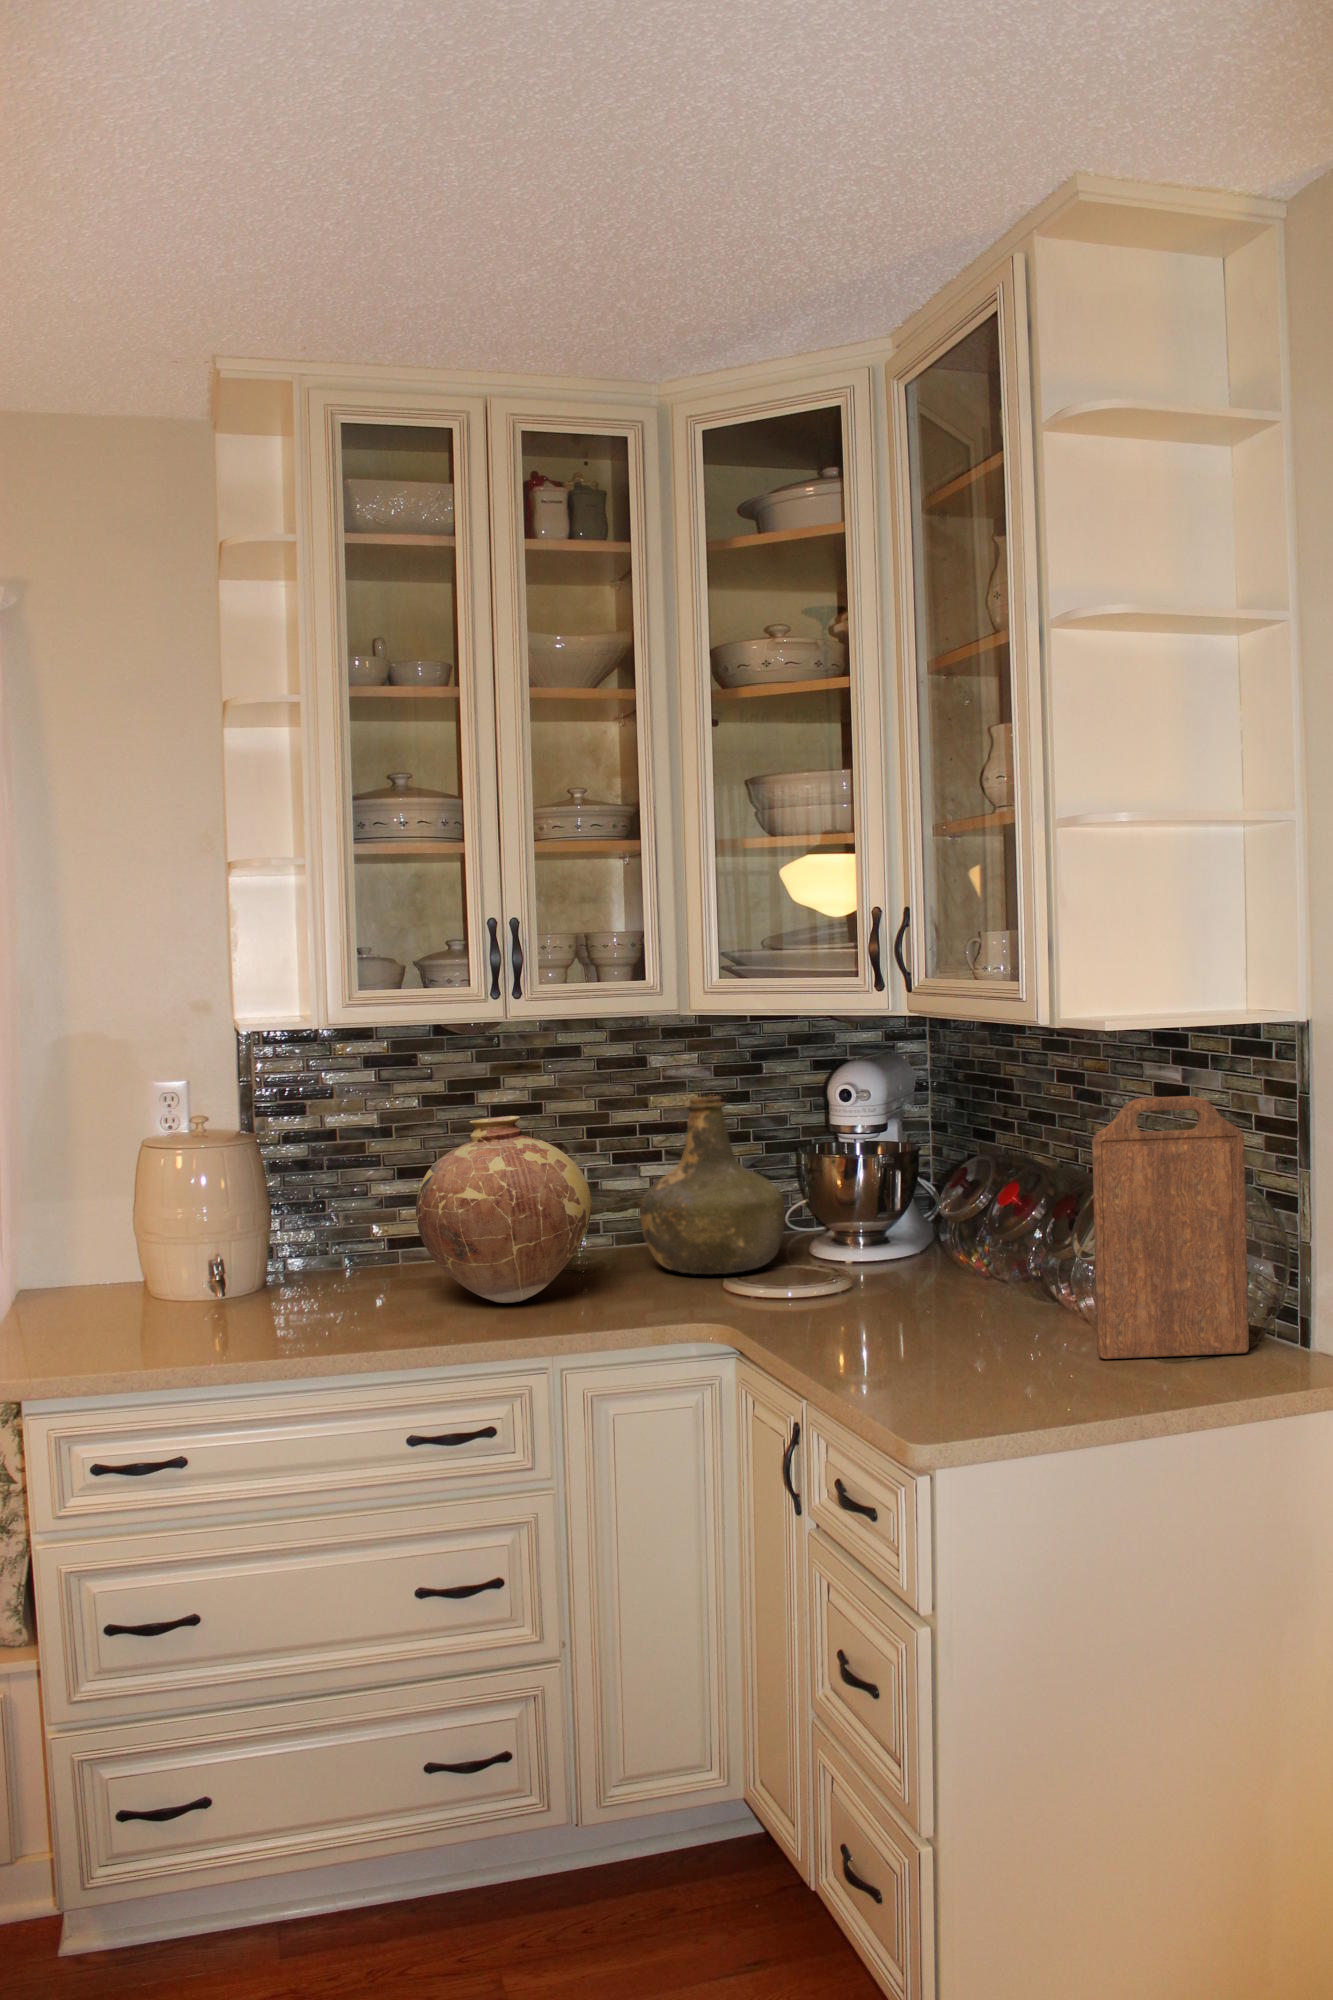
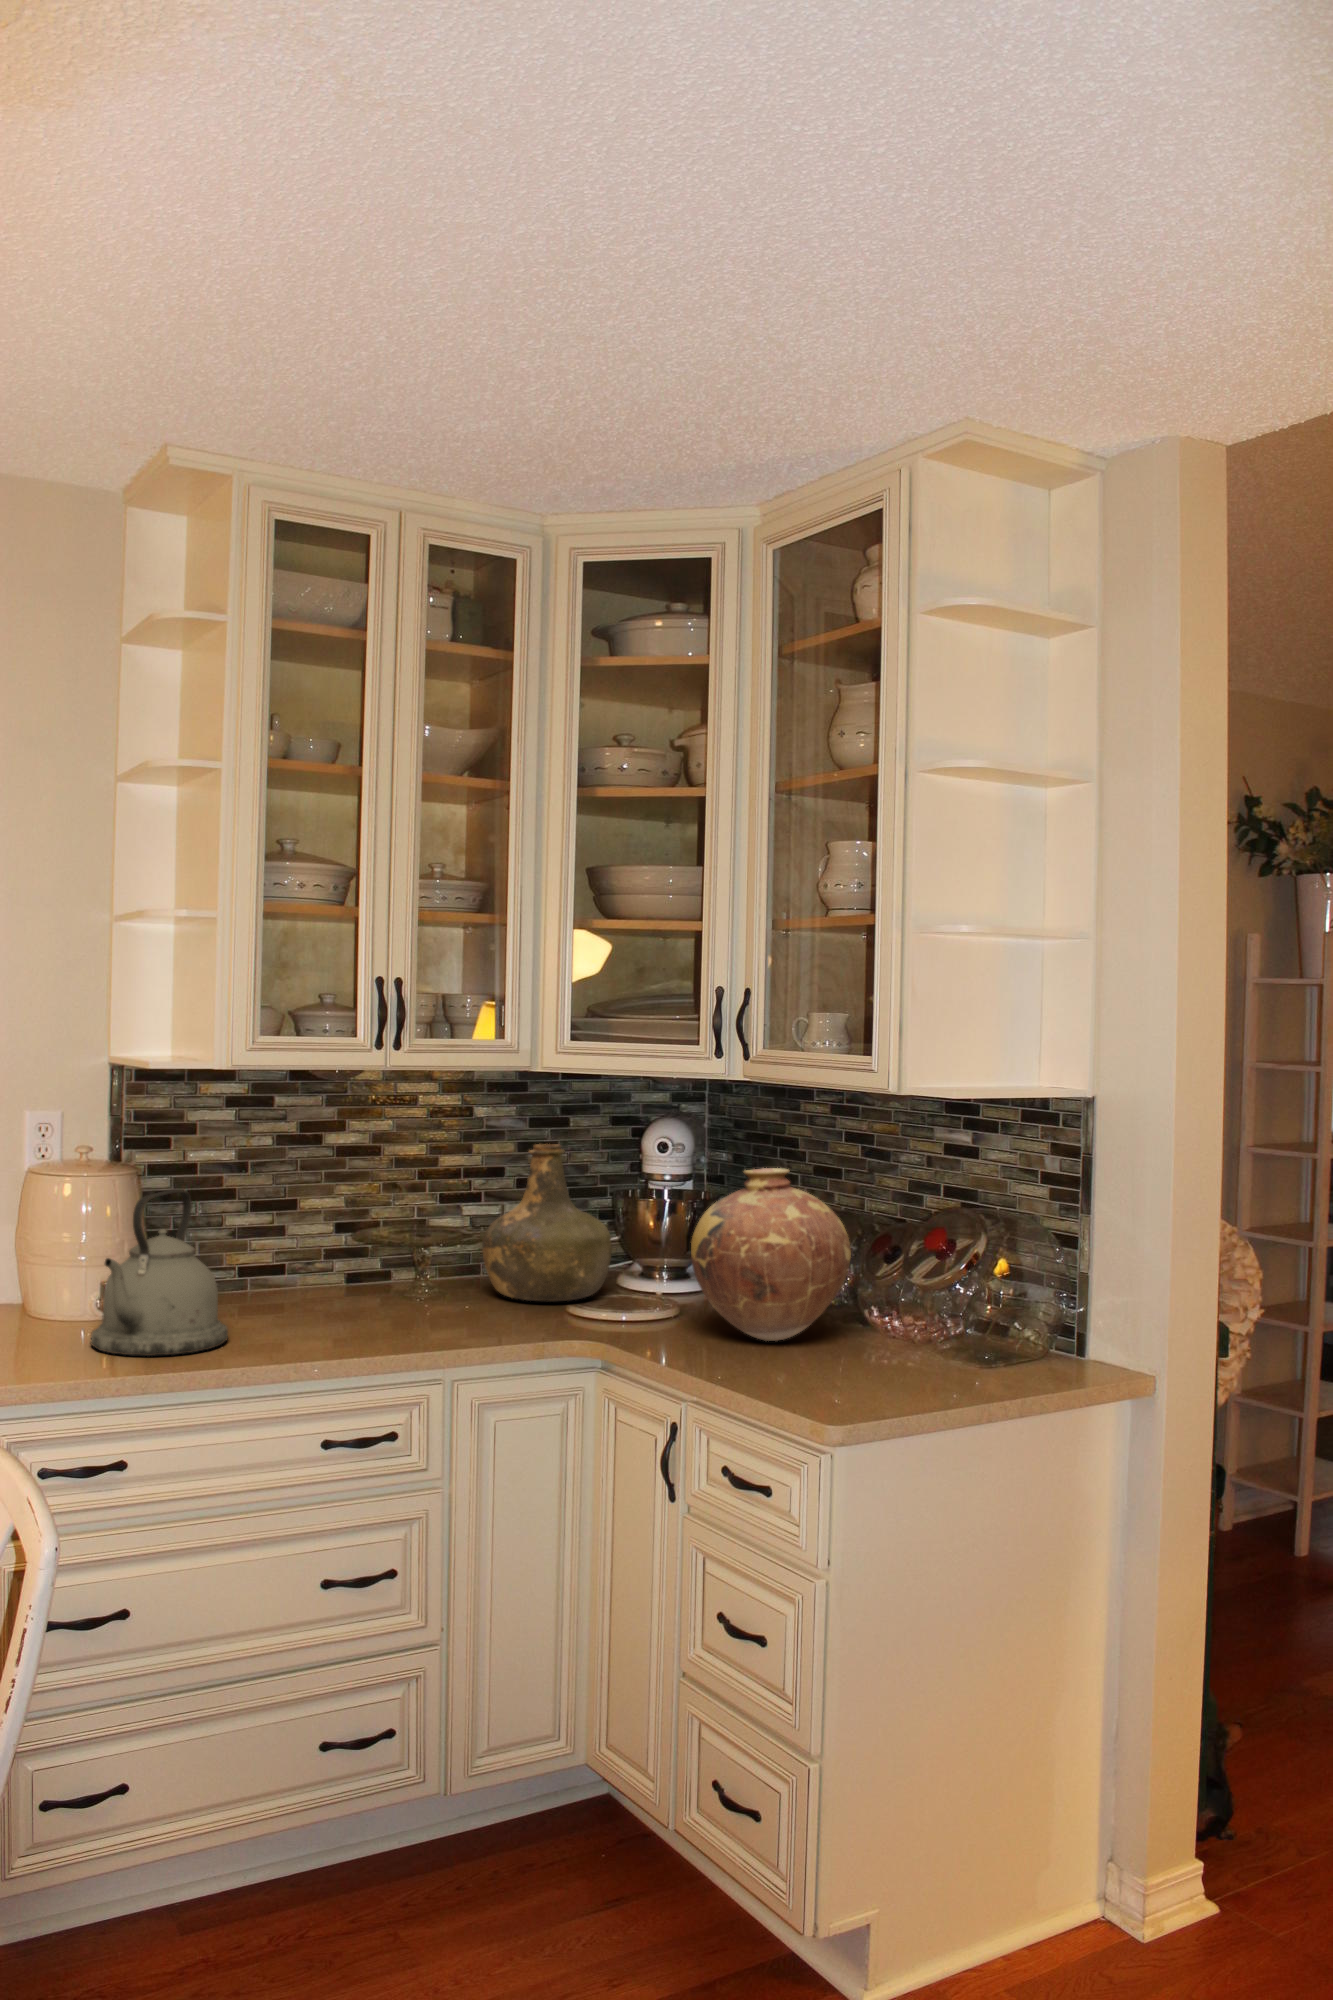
cutting board: present [1092,1096,1249,1359] -> none [928,1154,1043,1367]
vase: present [416,1116,591,1303] -> present [691,1168,851,1341]
kettle: none [172,1161,330,1339] -> present [91,1190,228,1356]

